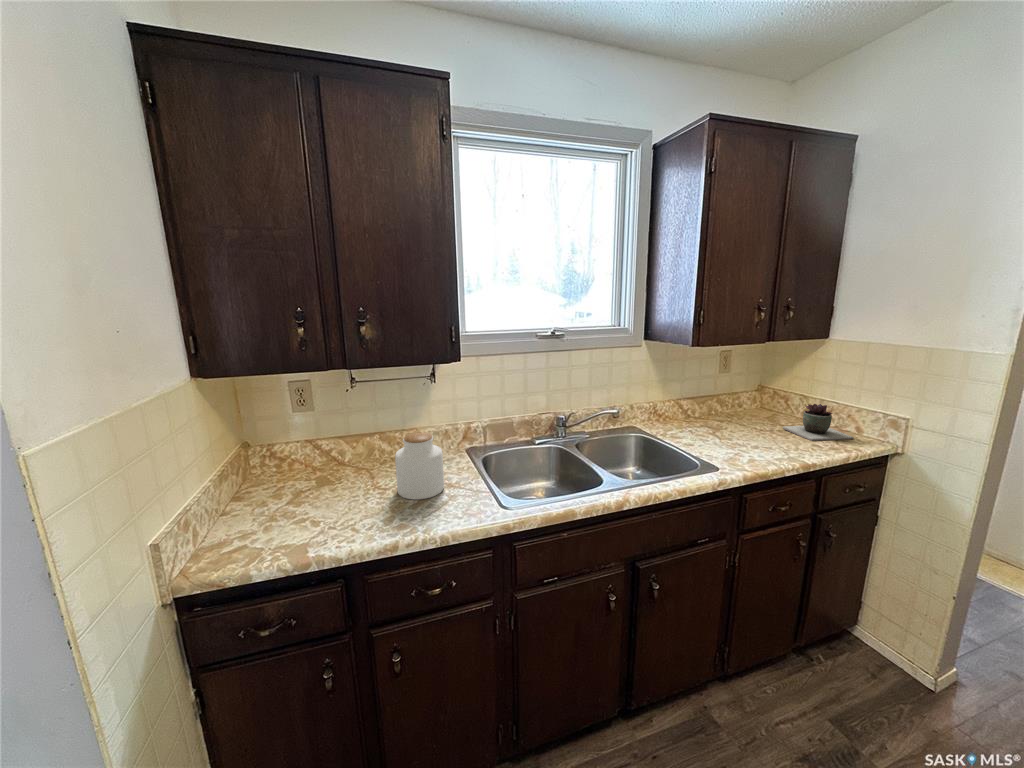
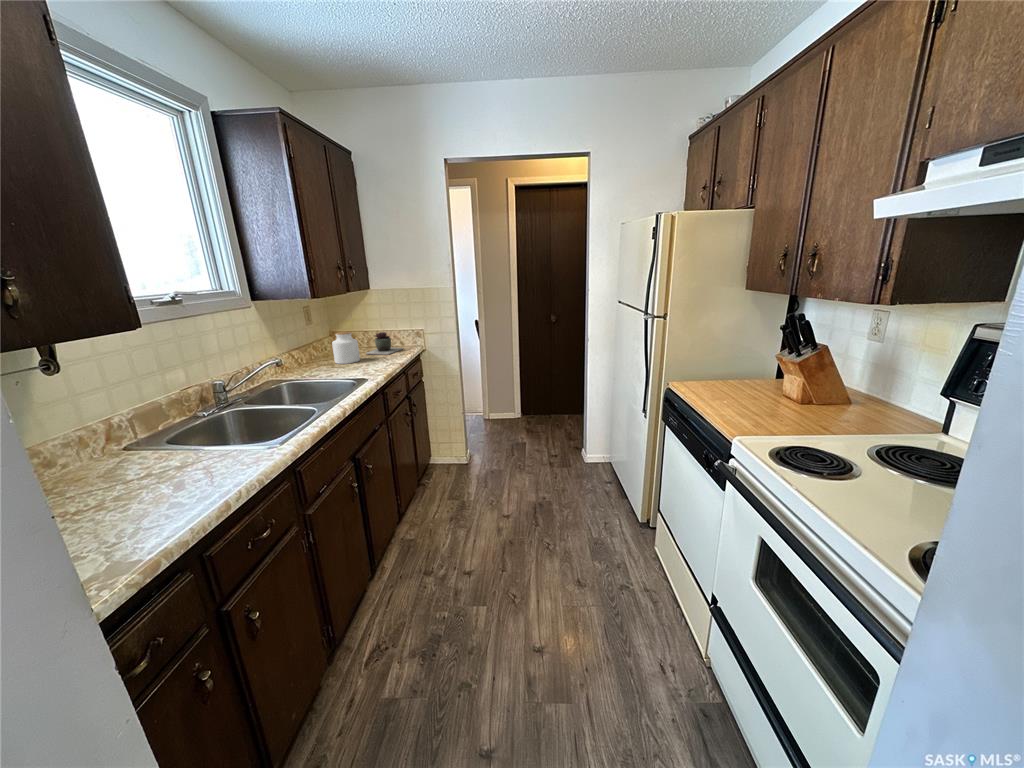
jar: present [395,433,444,500] -> present [332,332,360,364]

